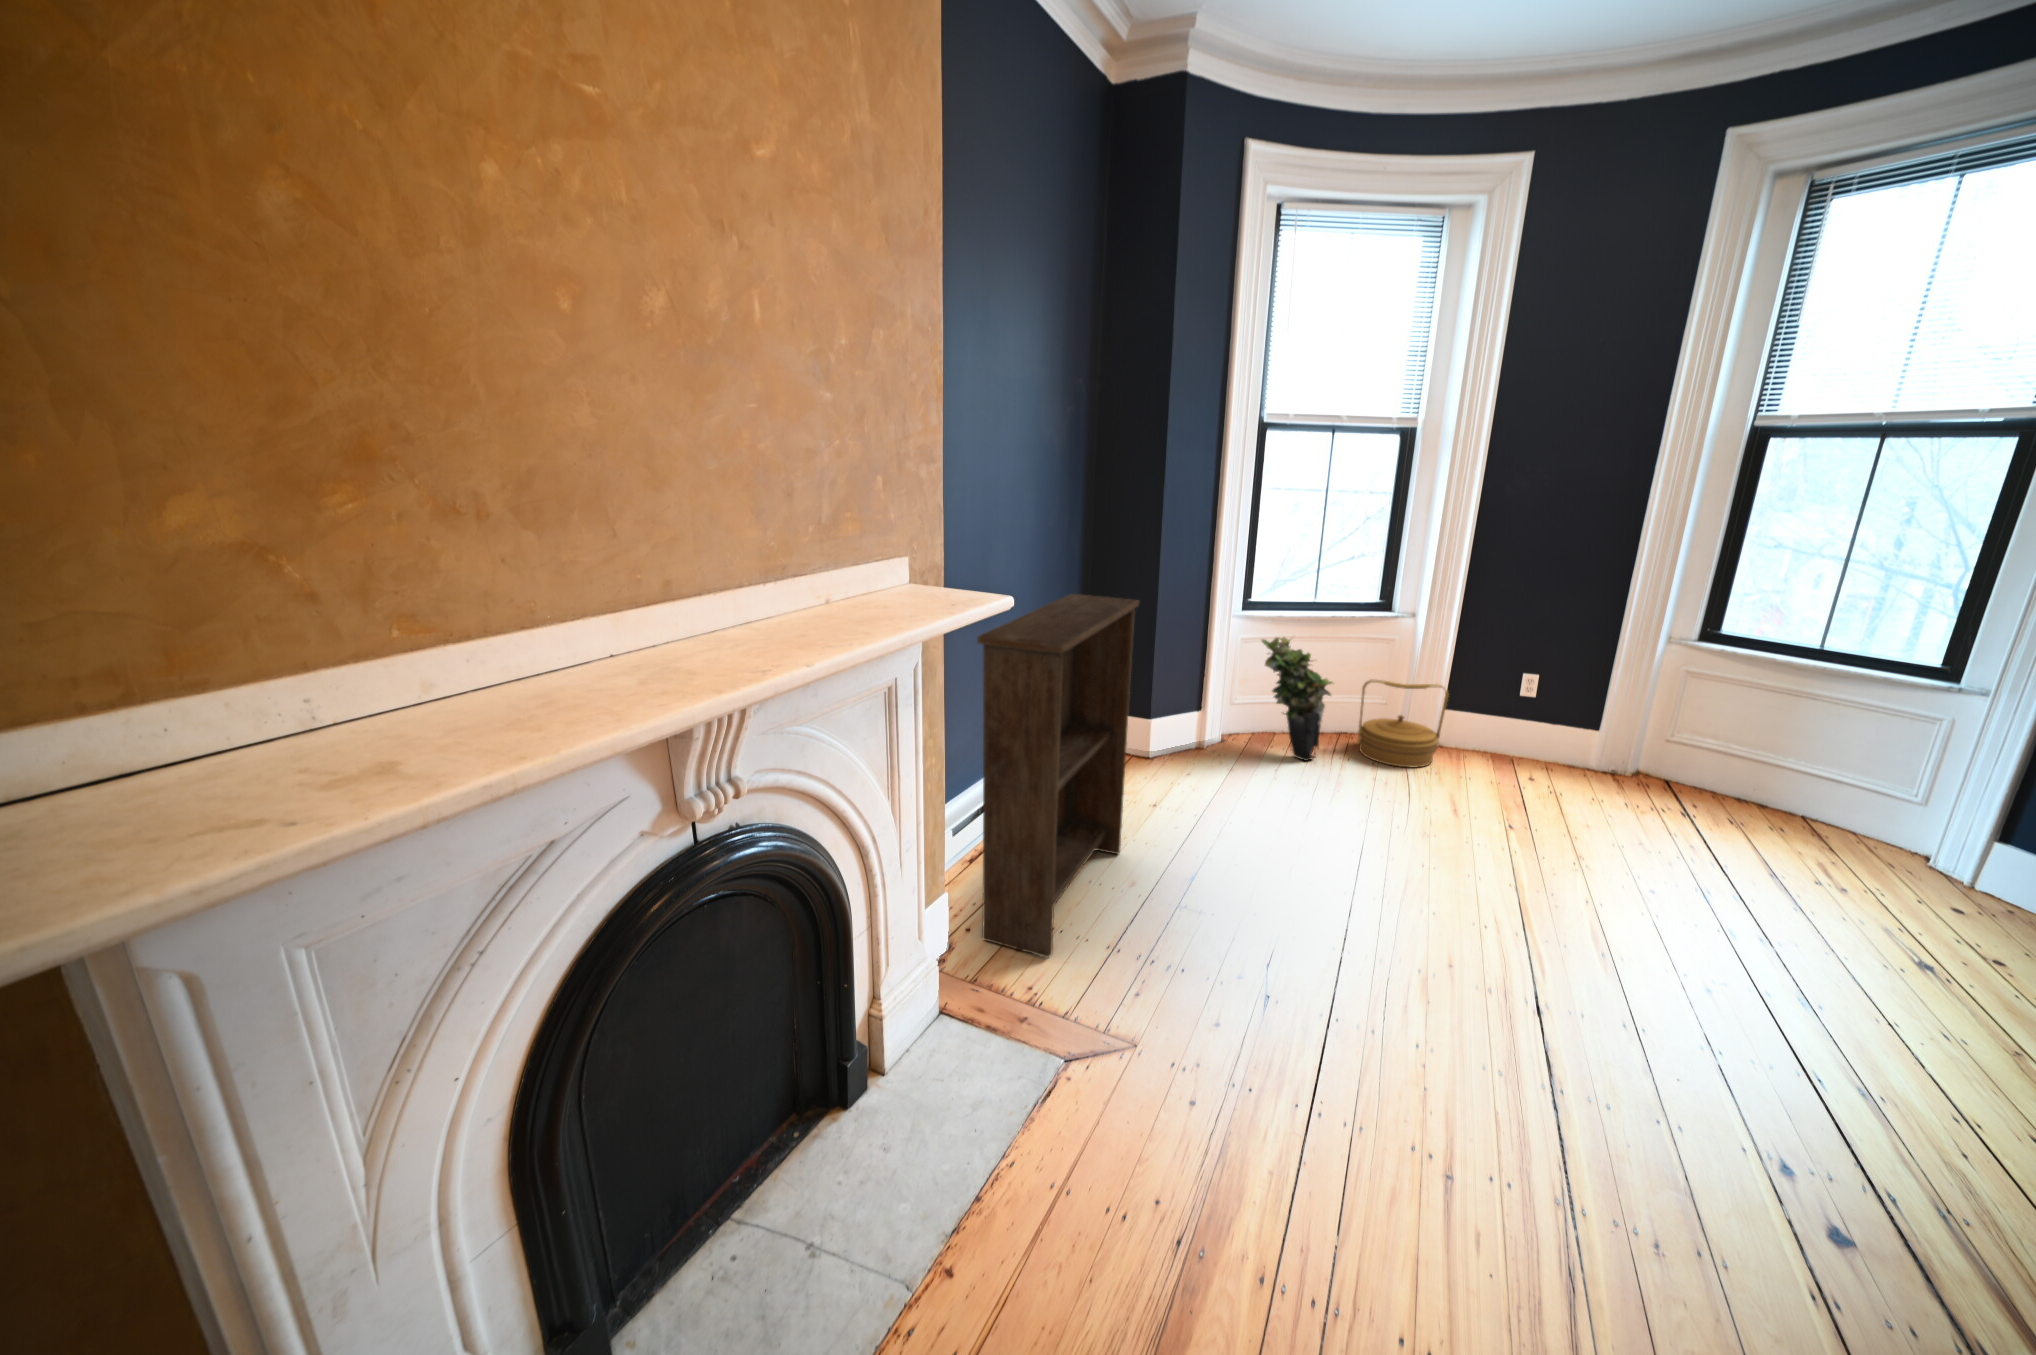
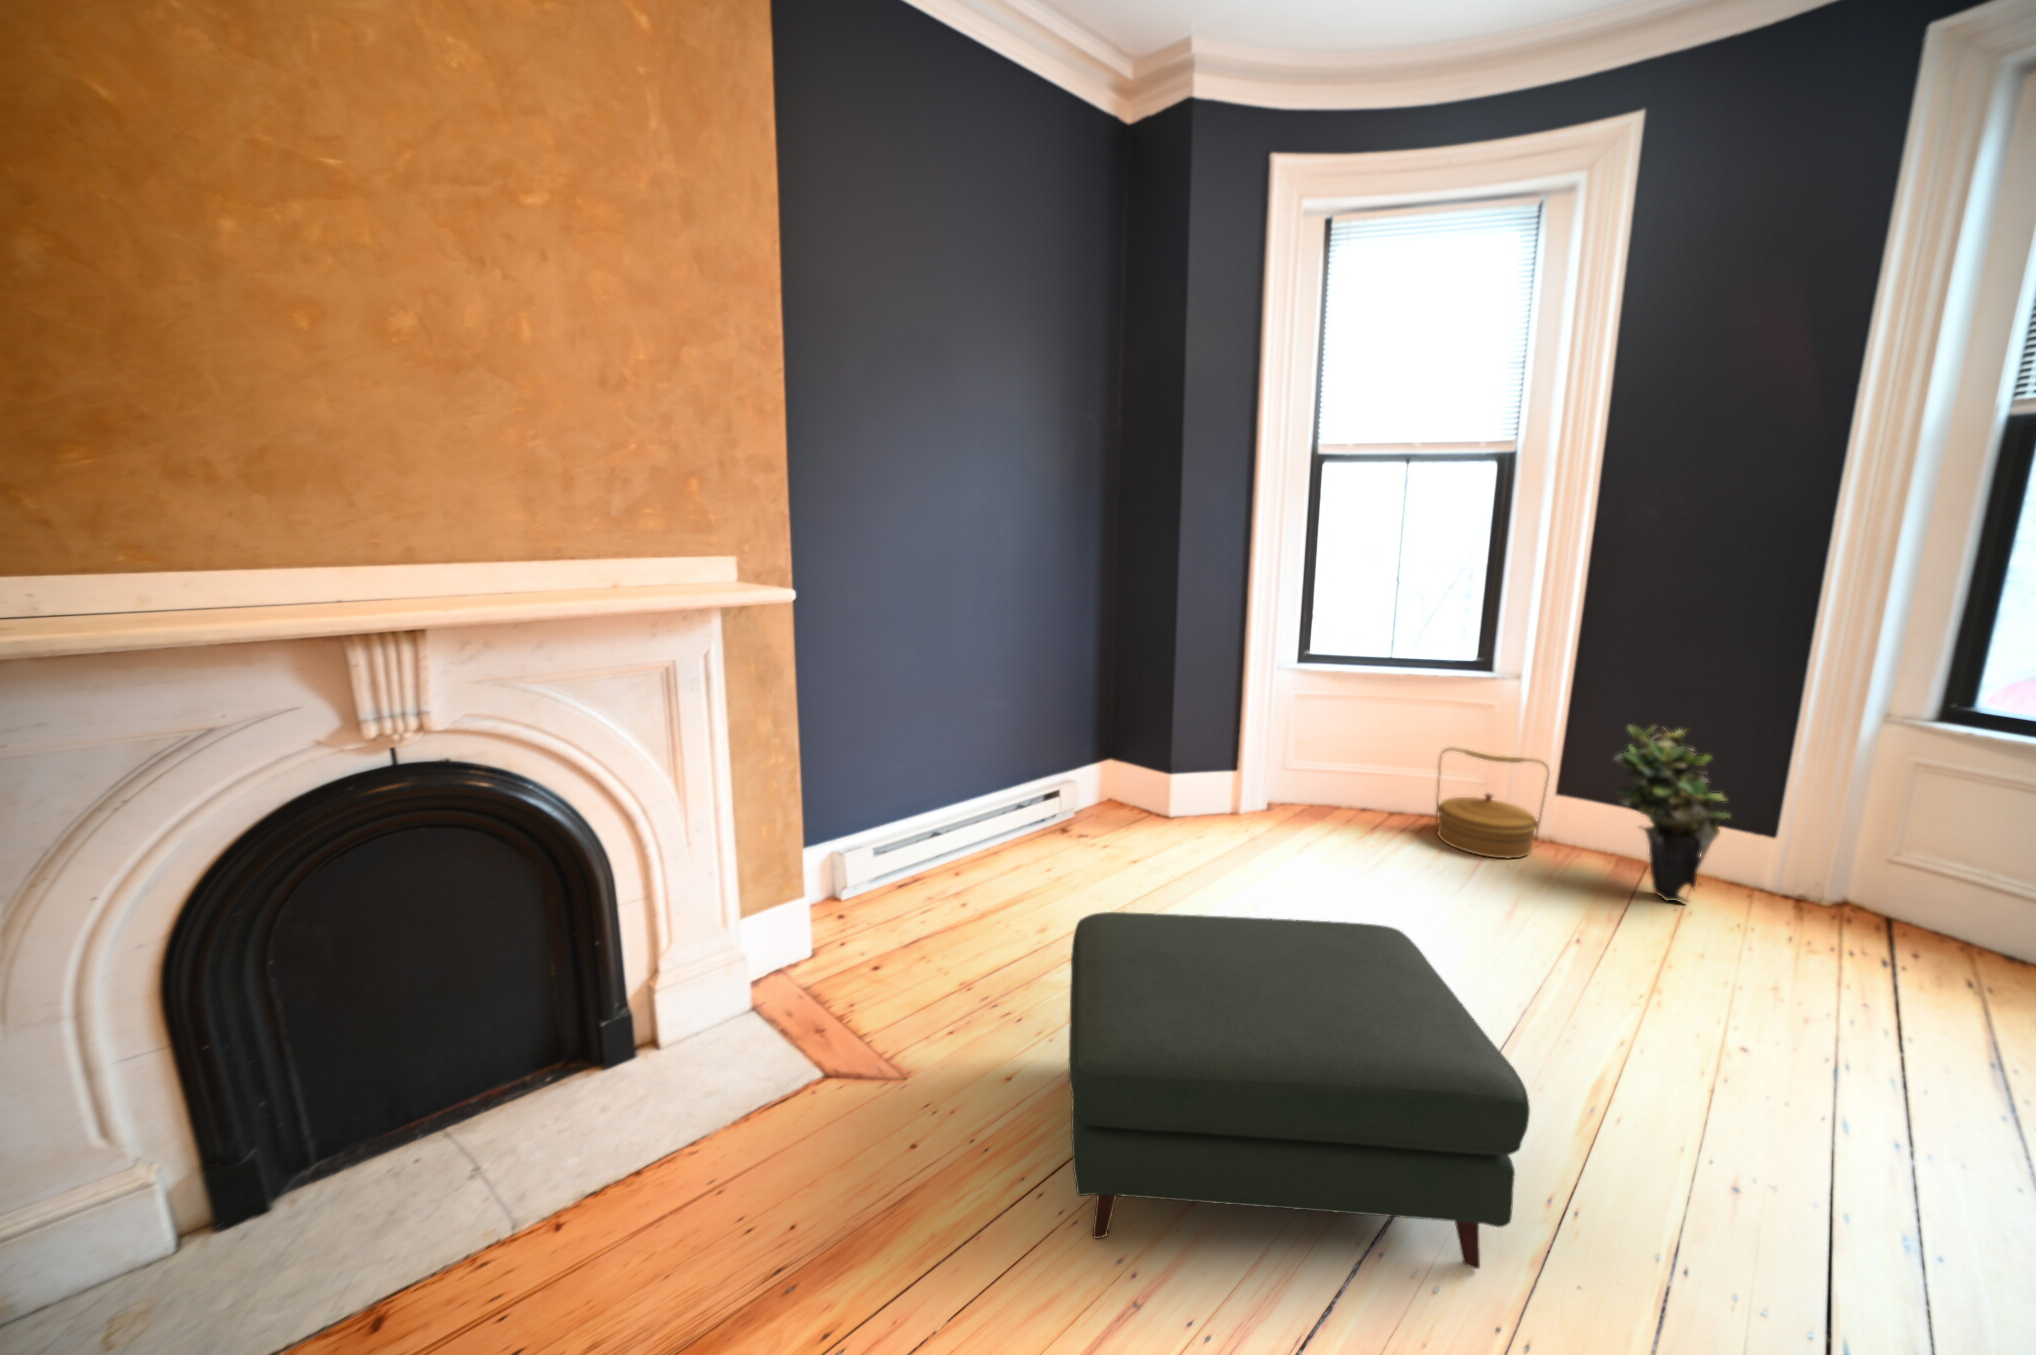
bookshelf: present [977,594,1139,957] -> none [831,617,1069,978]
potted plant: present [1262,637,1333,761] -> present [1615,726,1729,901]
ottoman: none [1257,846,1677,1136] -> present [1069,912,1530,1269]

